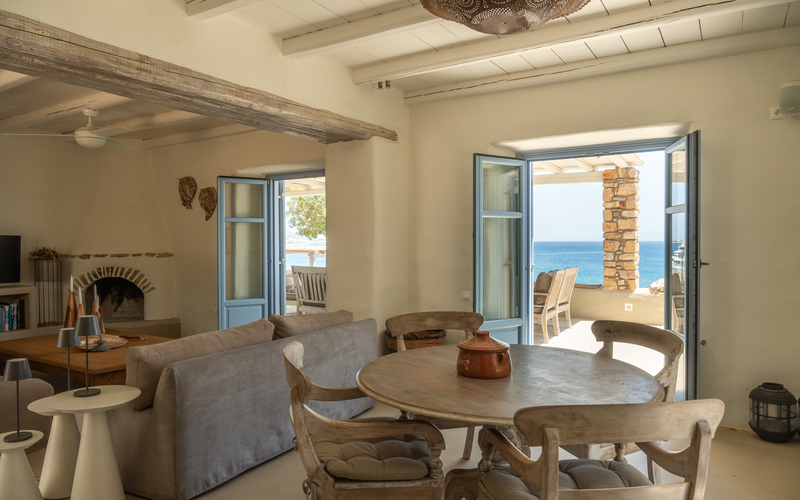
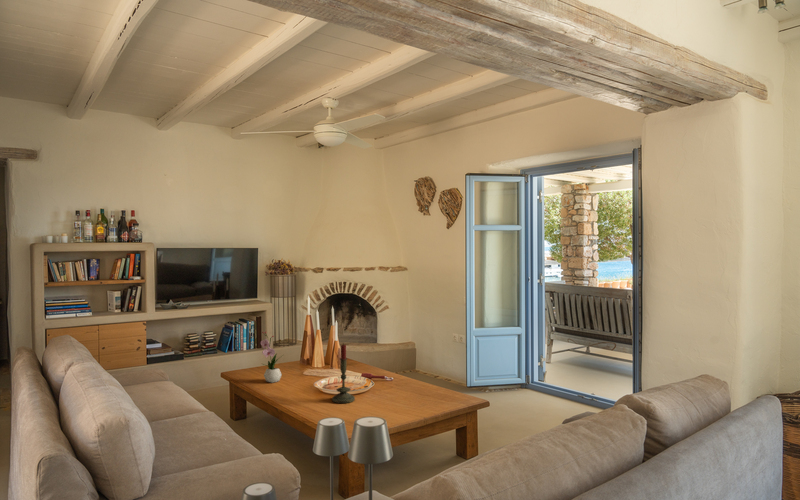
flower arrangement: none [24,303,47,345] -> present [261,332,282,383]

